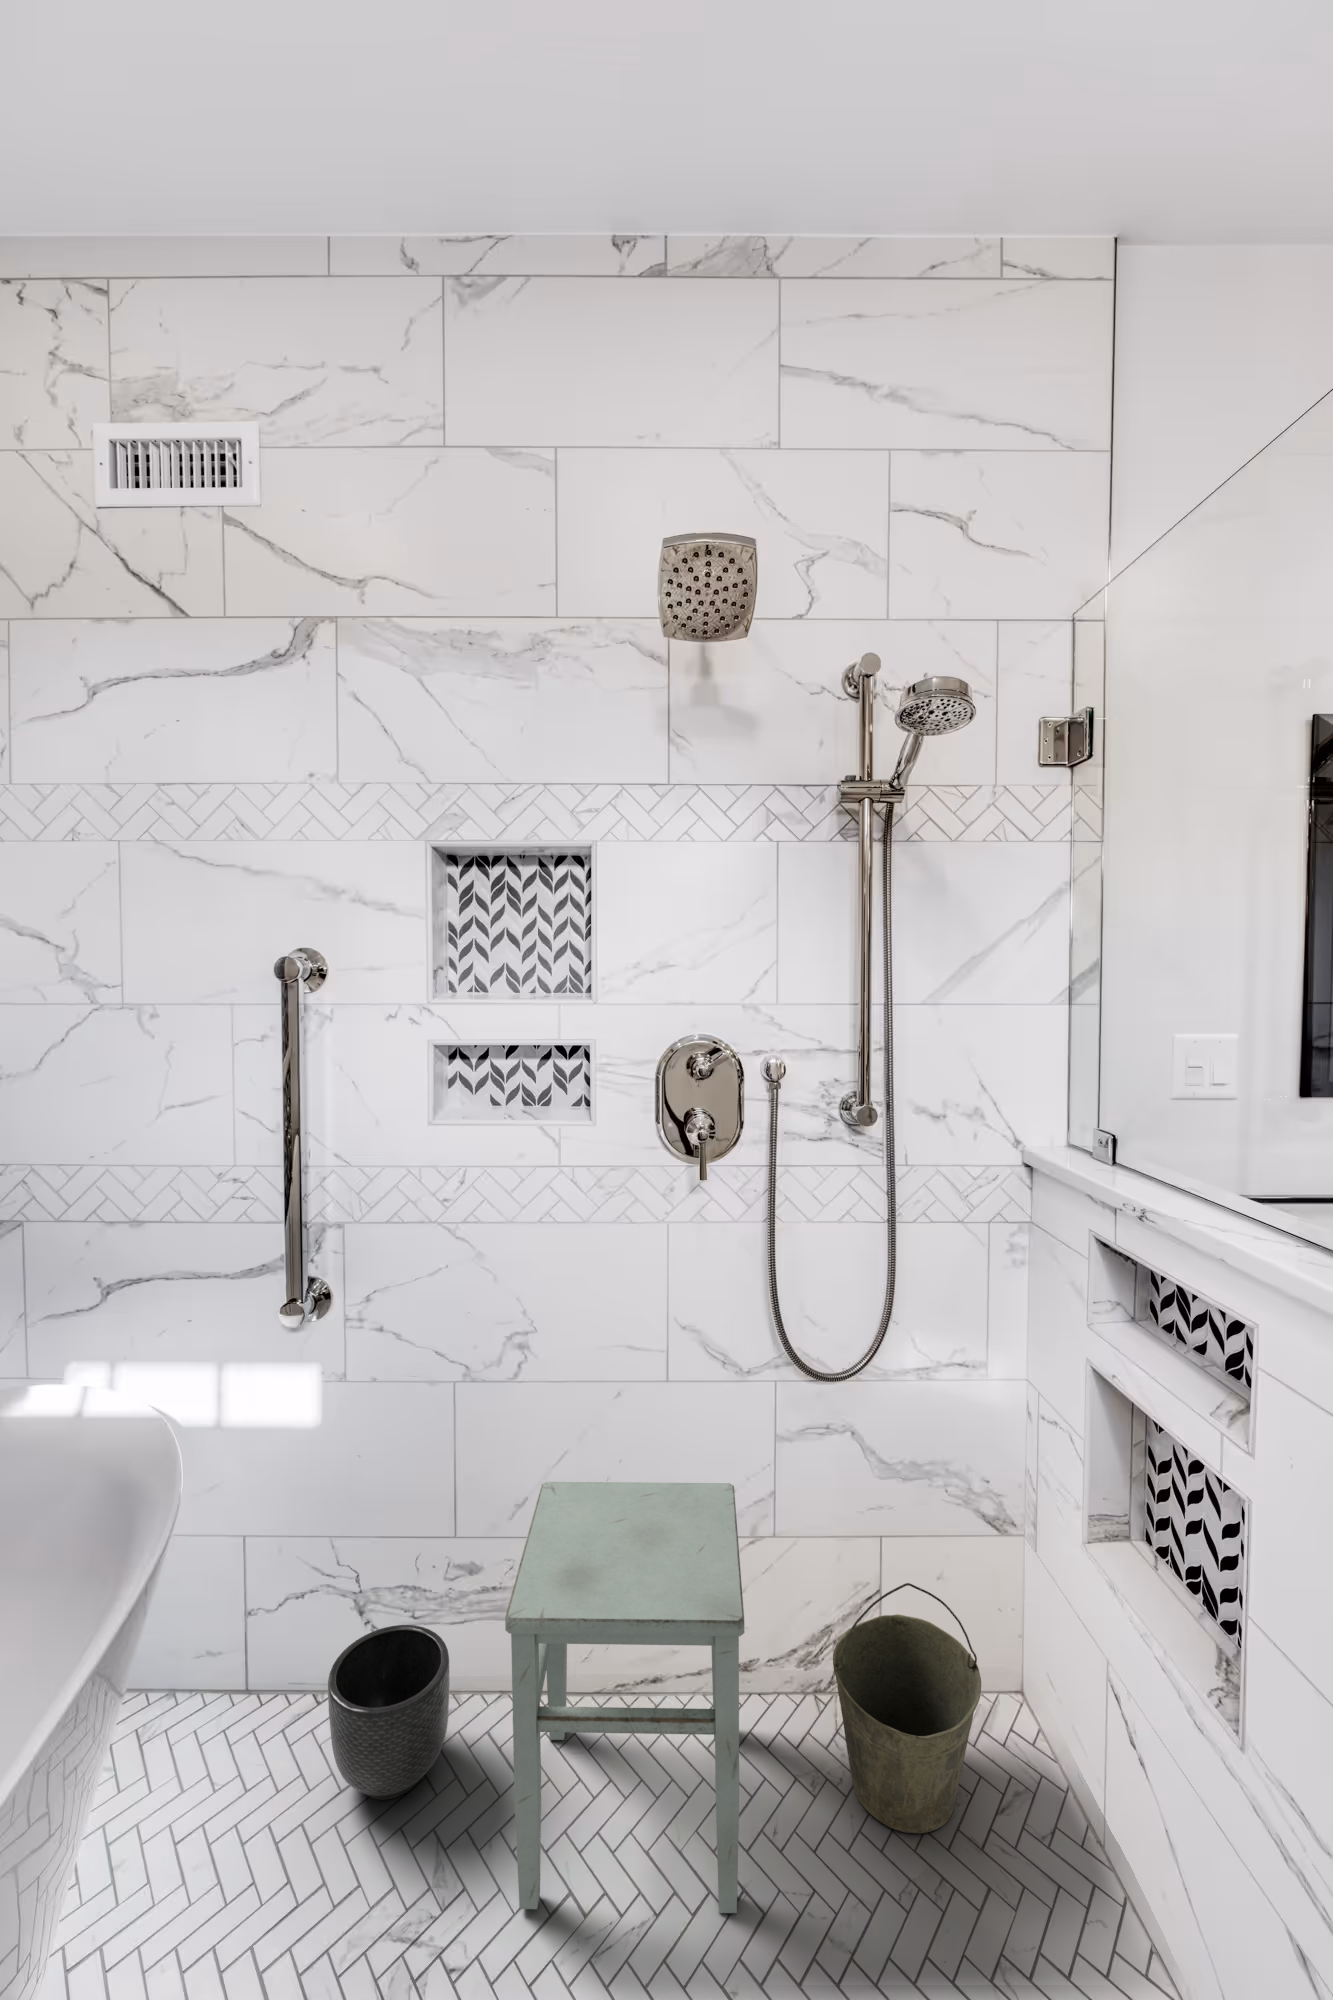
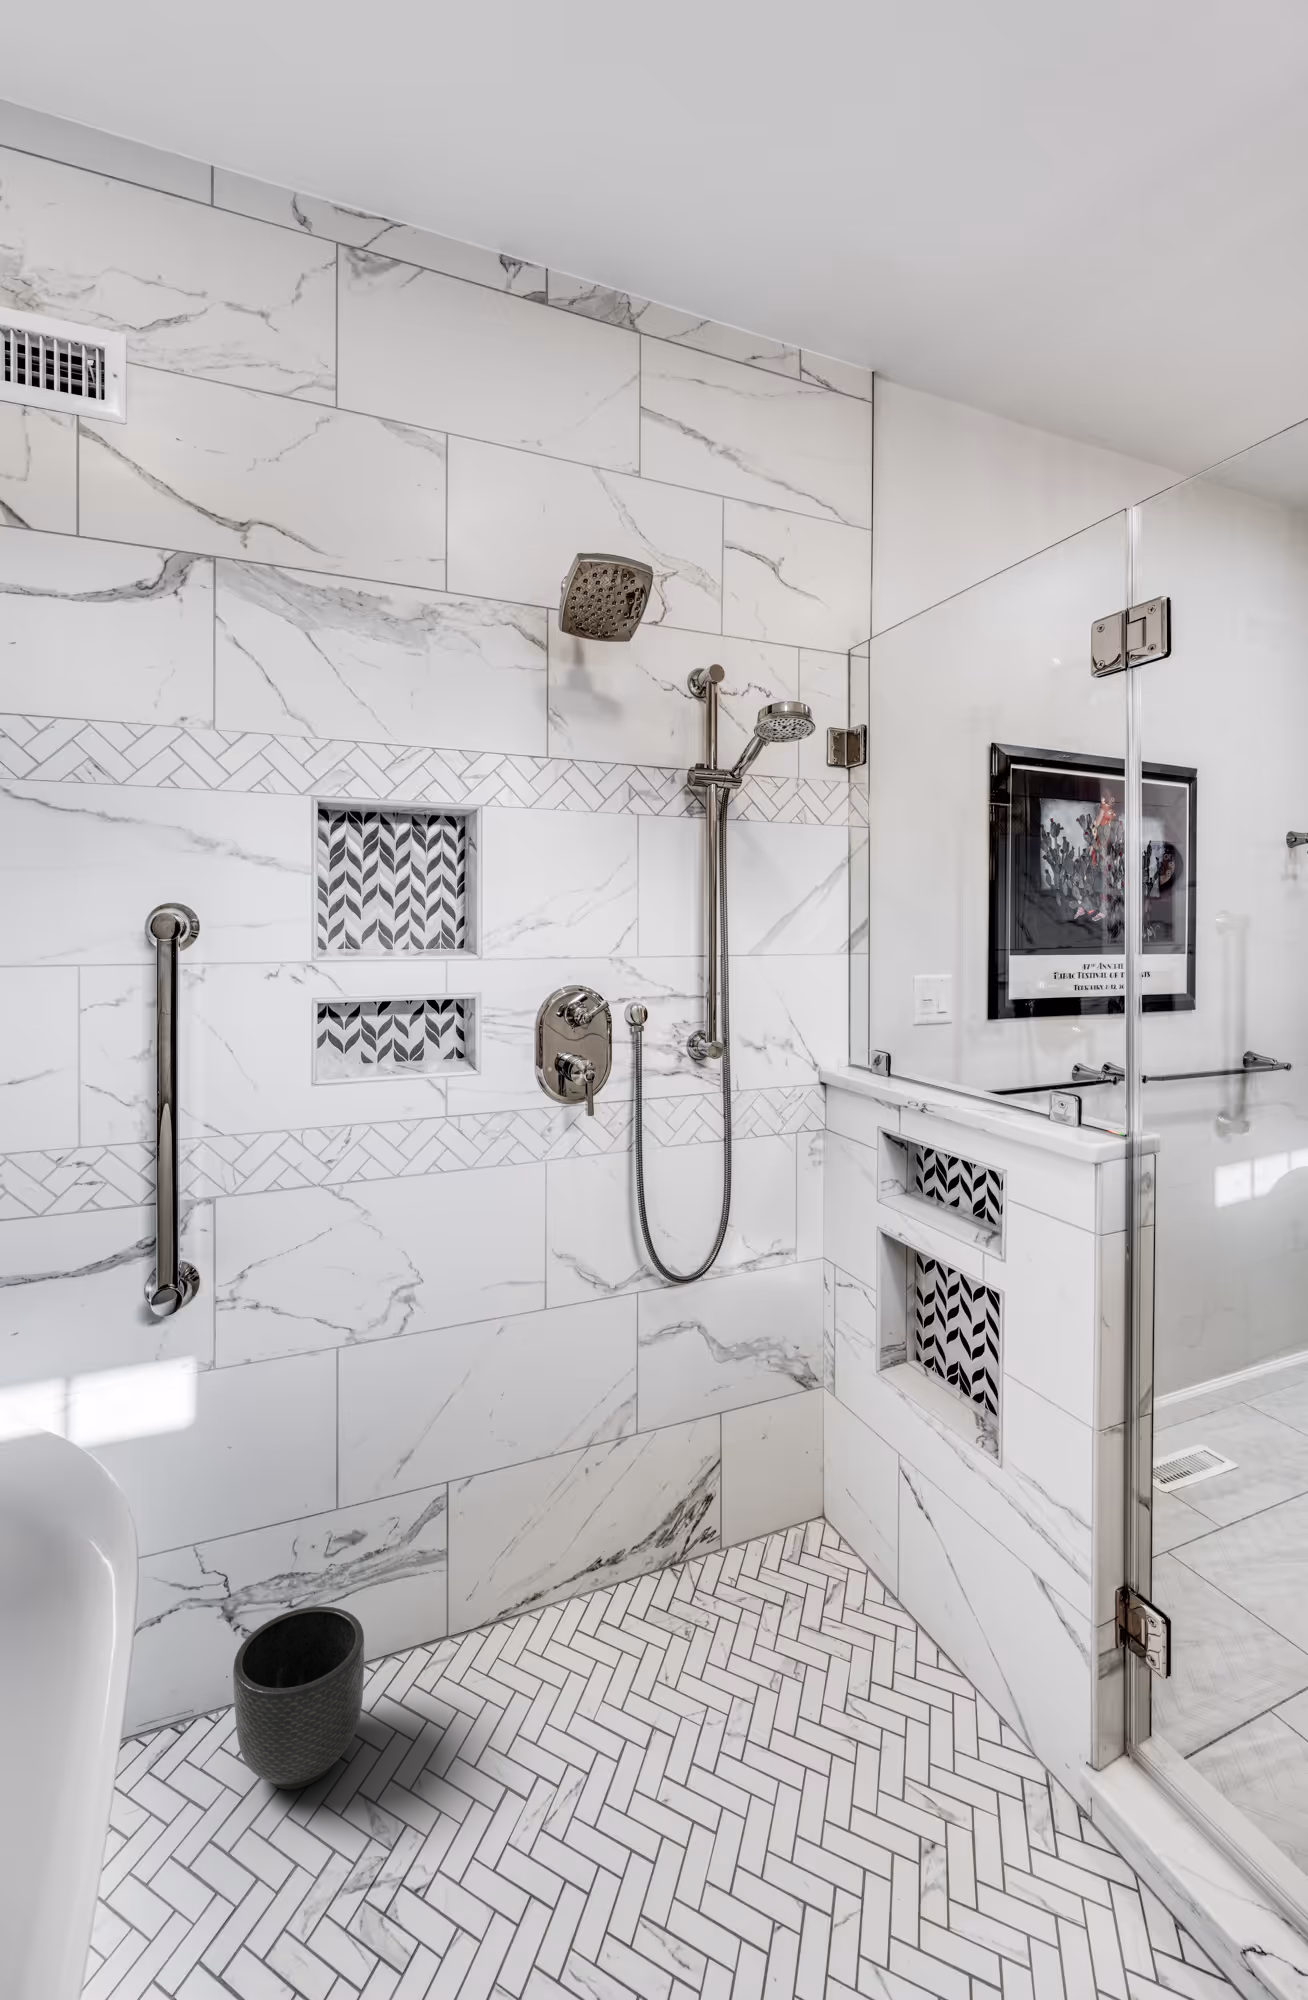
stool: present [505,1482,744,1913] -> none [440,1390,691,1811]
bucket: present [833,1583,981,1833] -> none [709,1433,828,1637]

